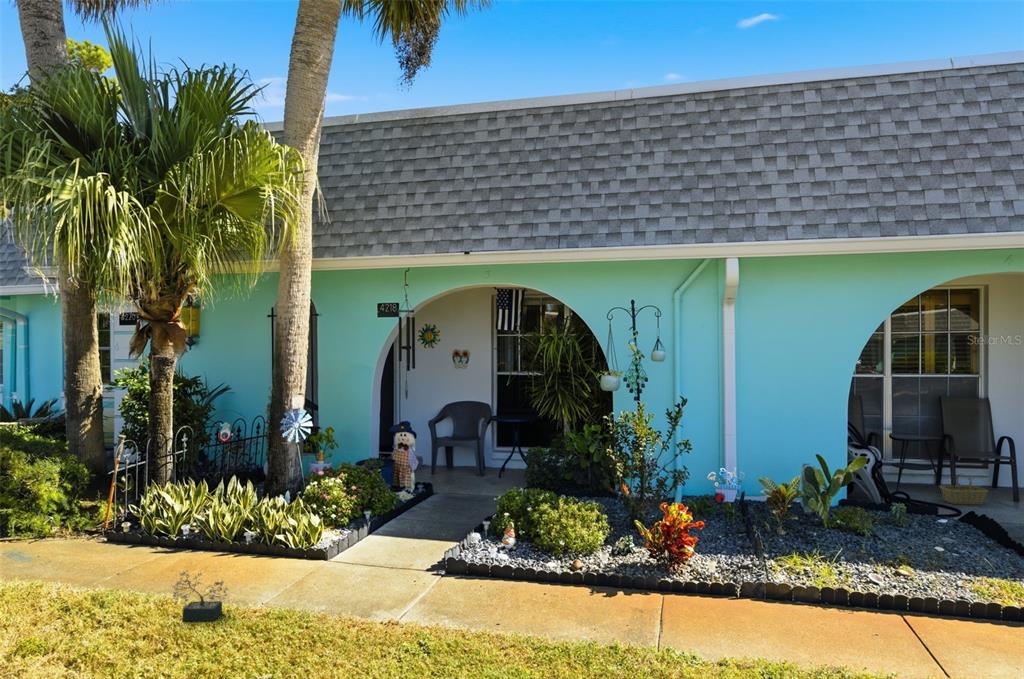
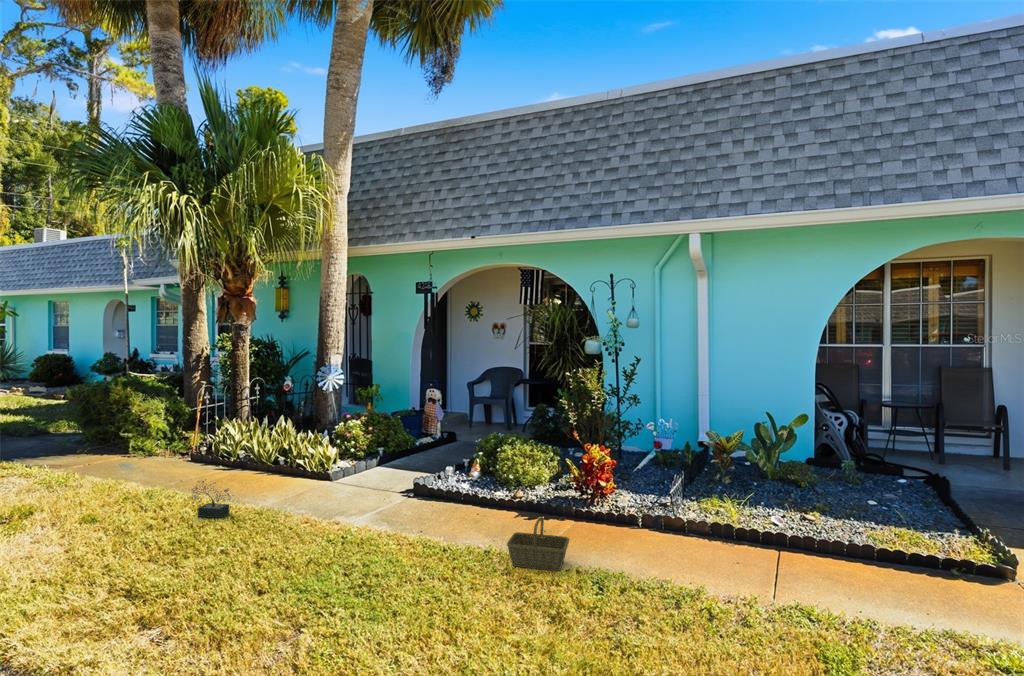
basket: present [939,474,988,505] -> present [507,517,569,571]

